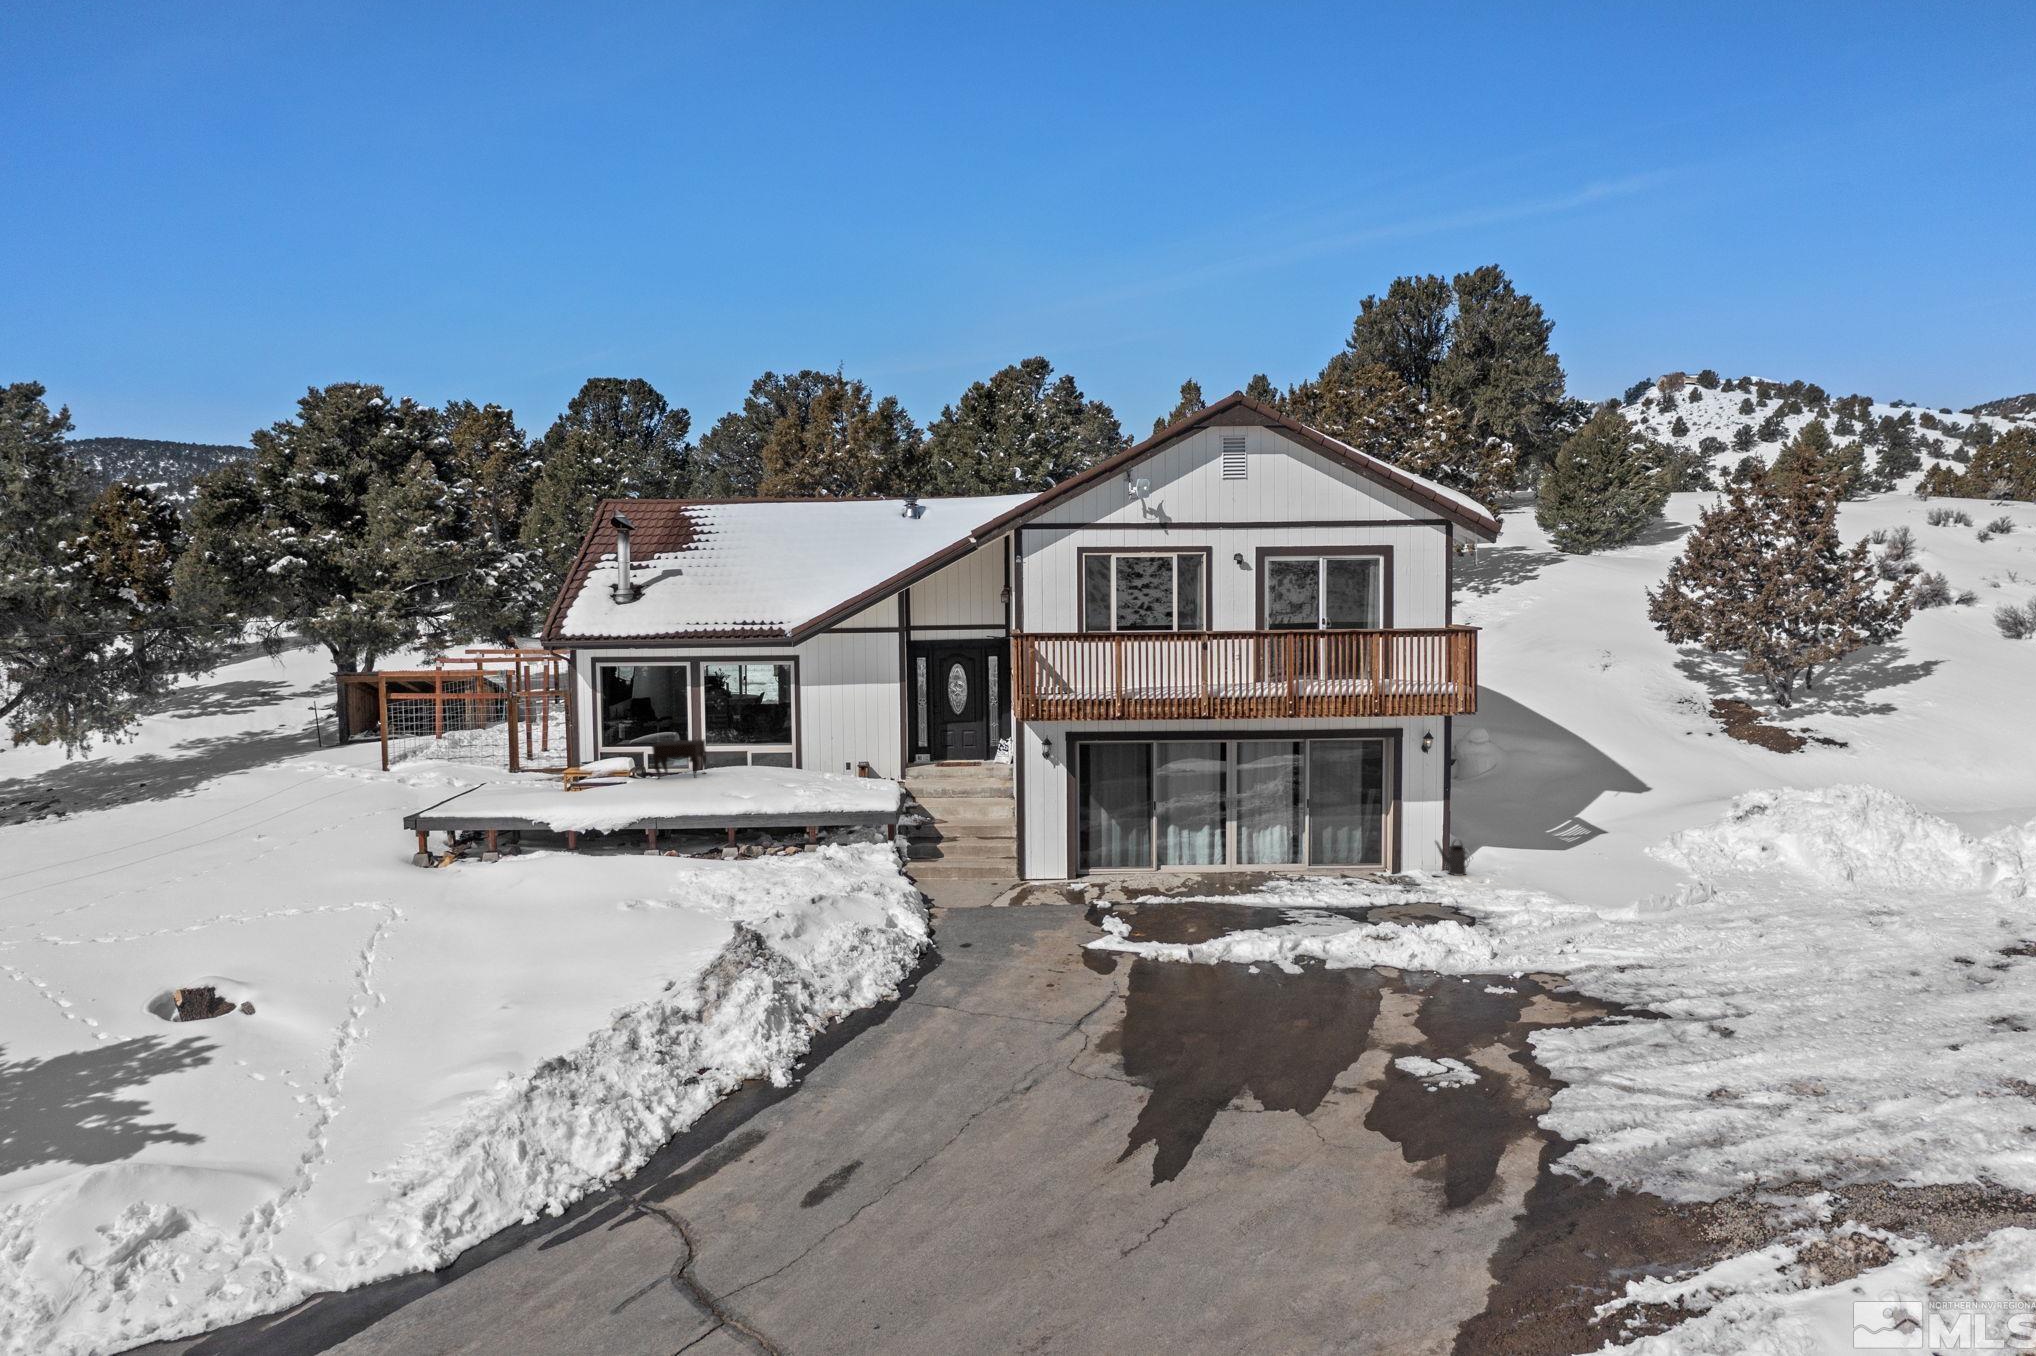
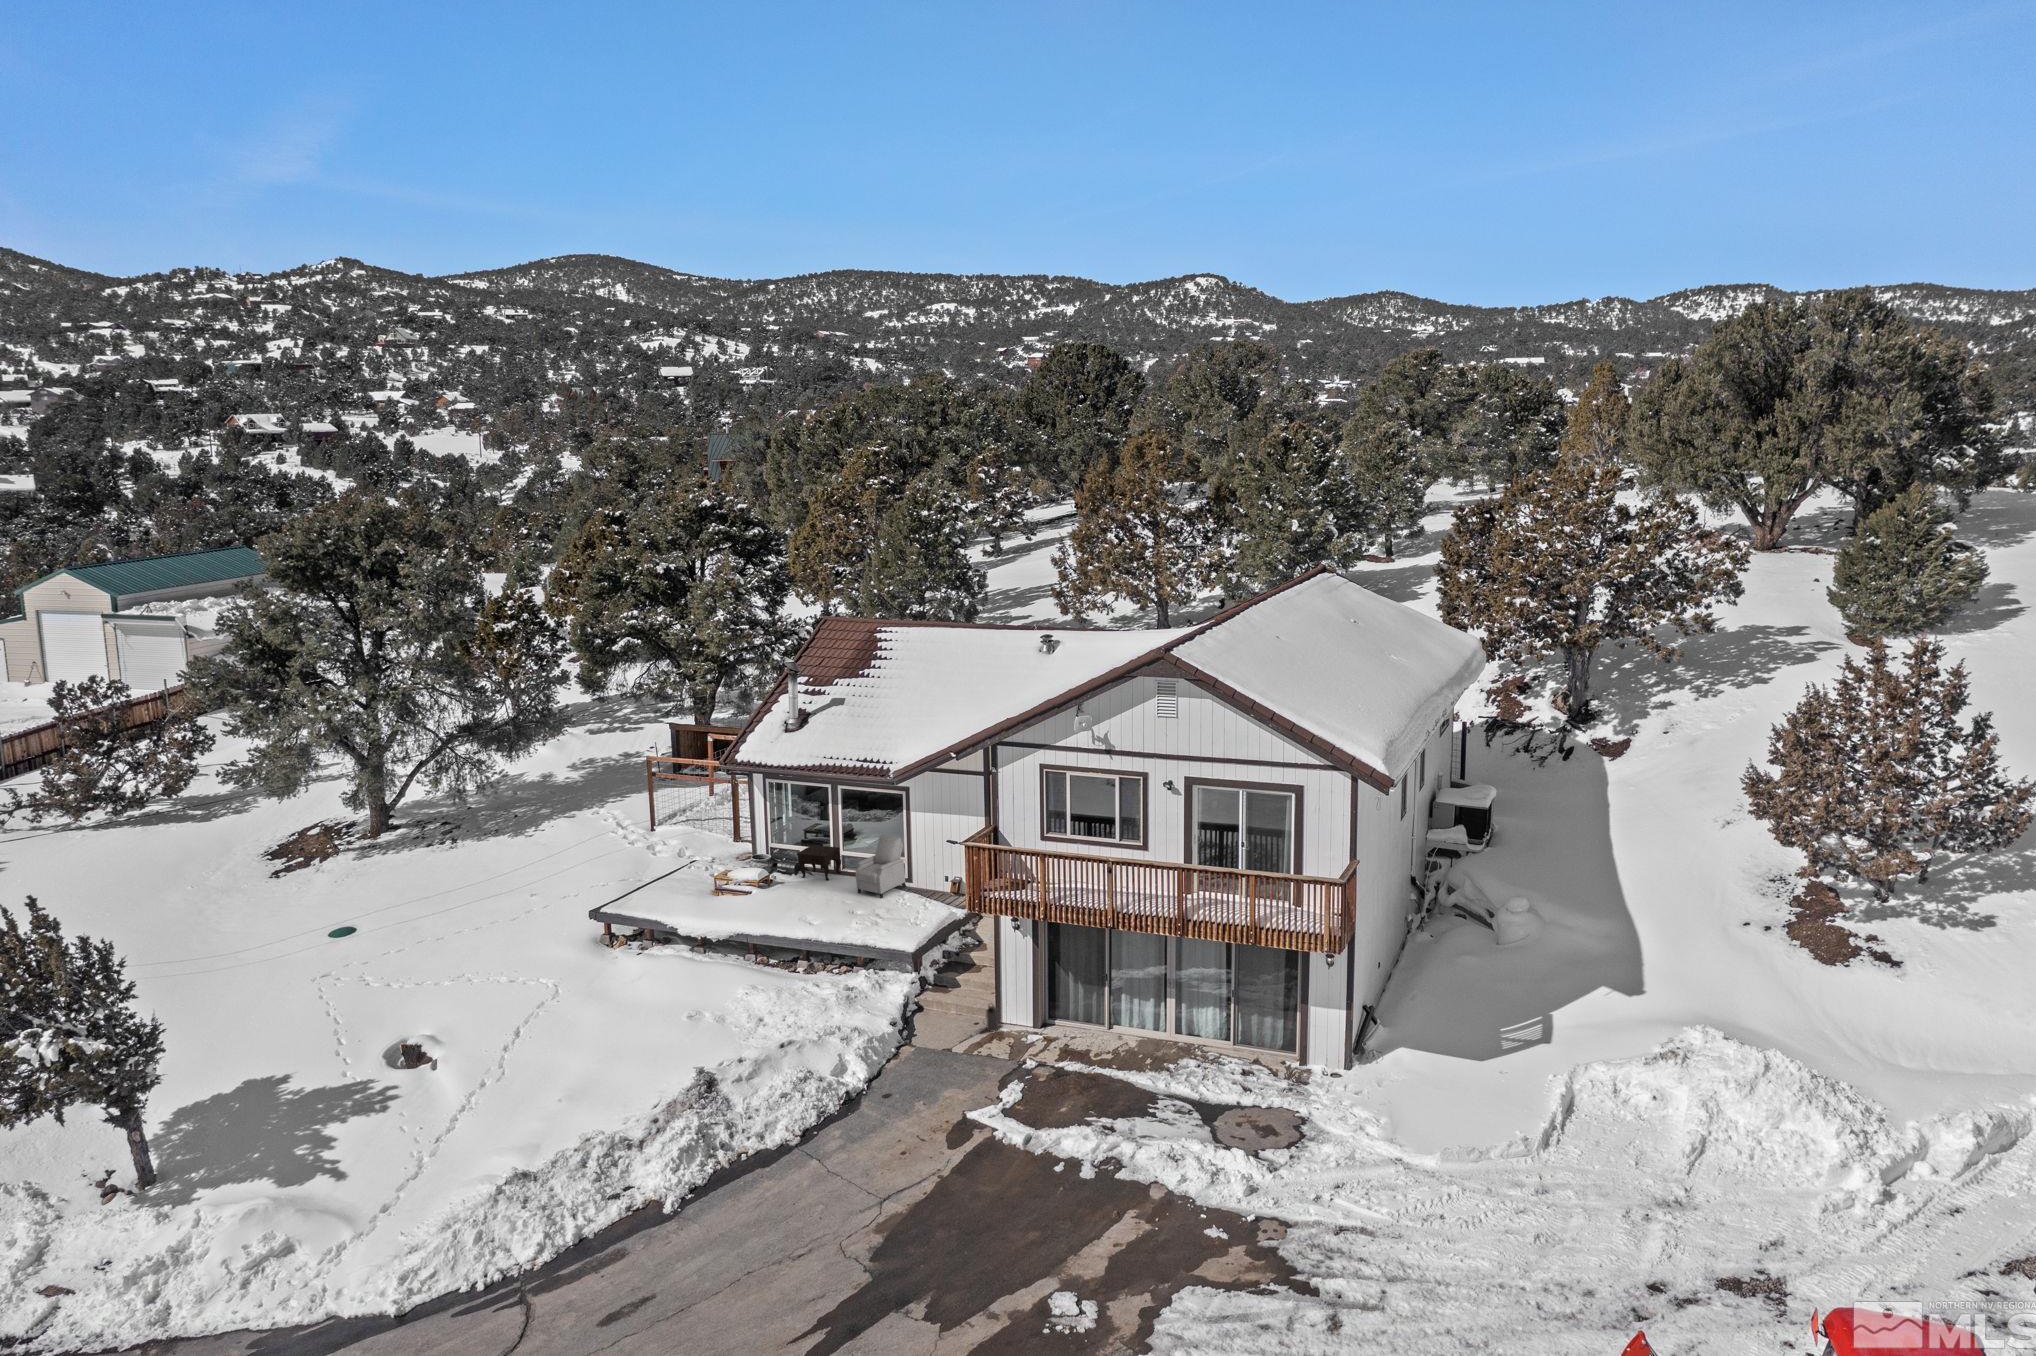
chair: none [756,710,815,780] -> present [855,835,906,898]
watering can: present [1436,841,1468,876] -> present [986,1004,1000,1031]

